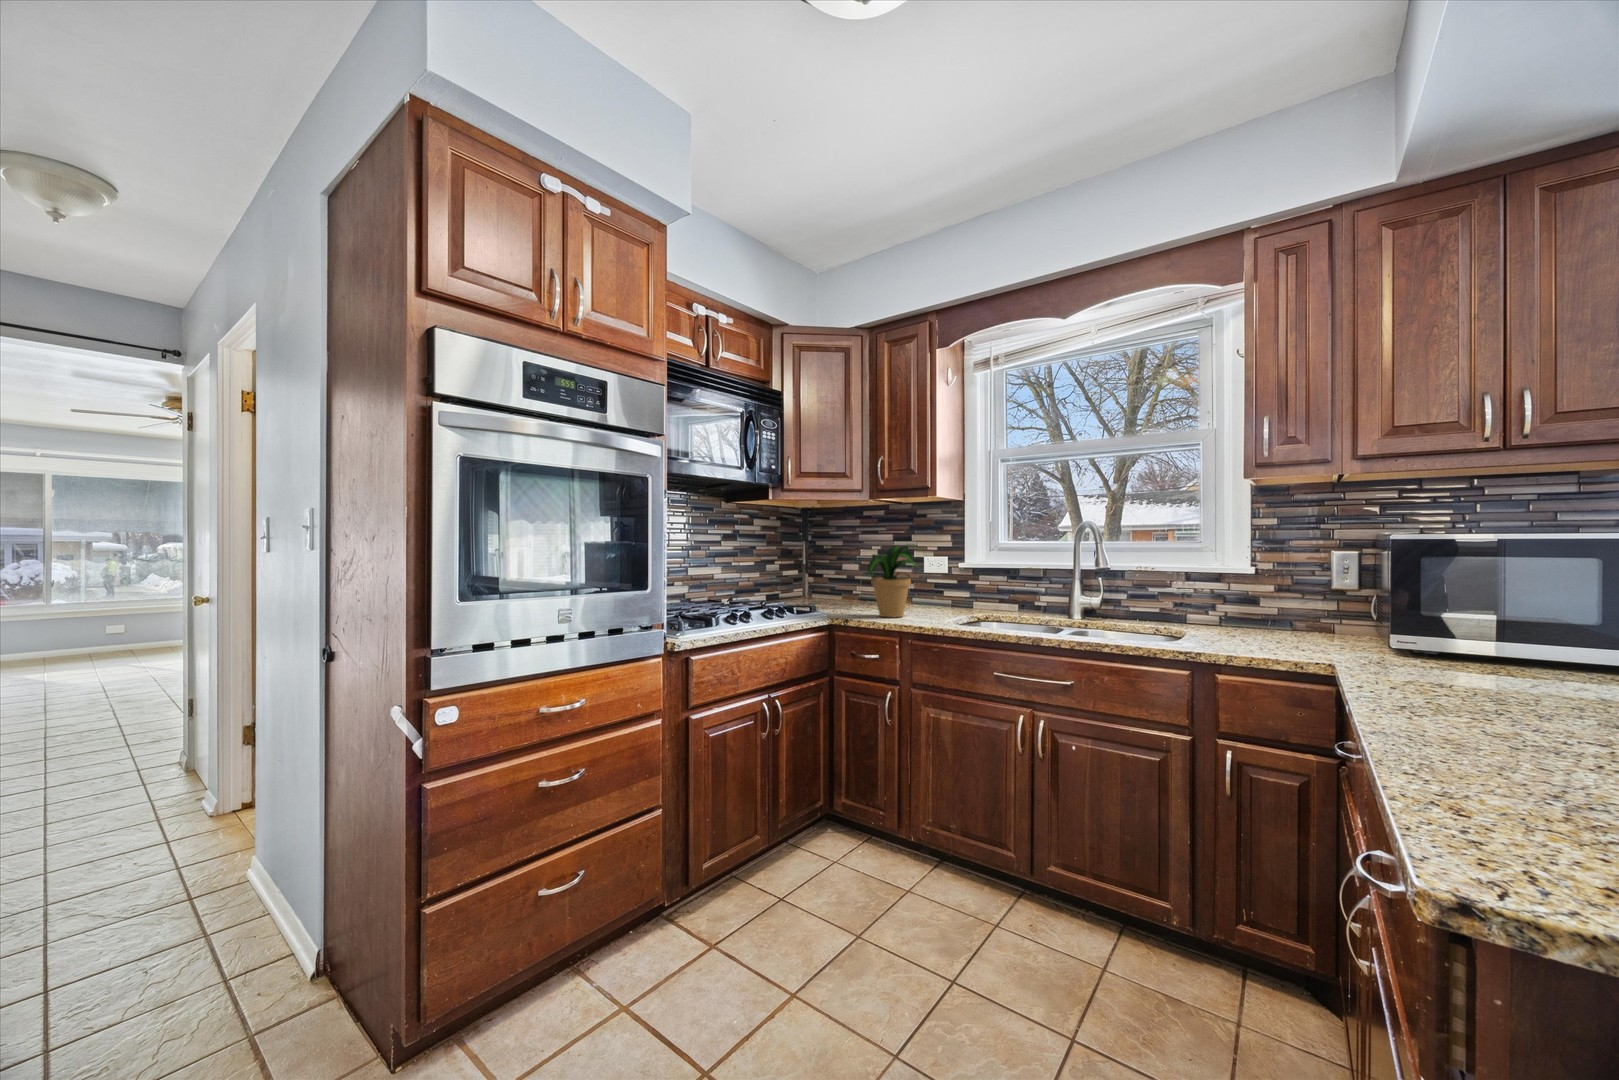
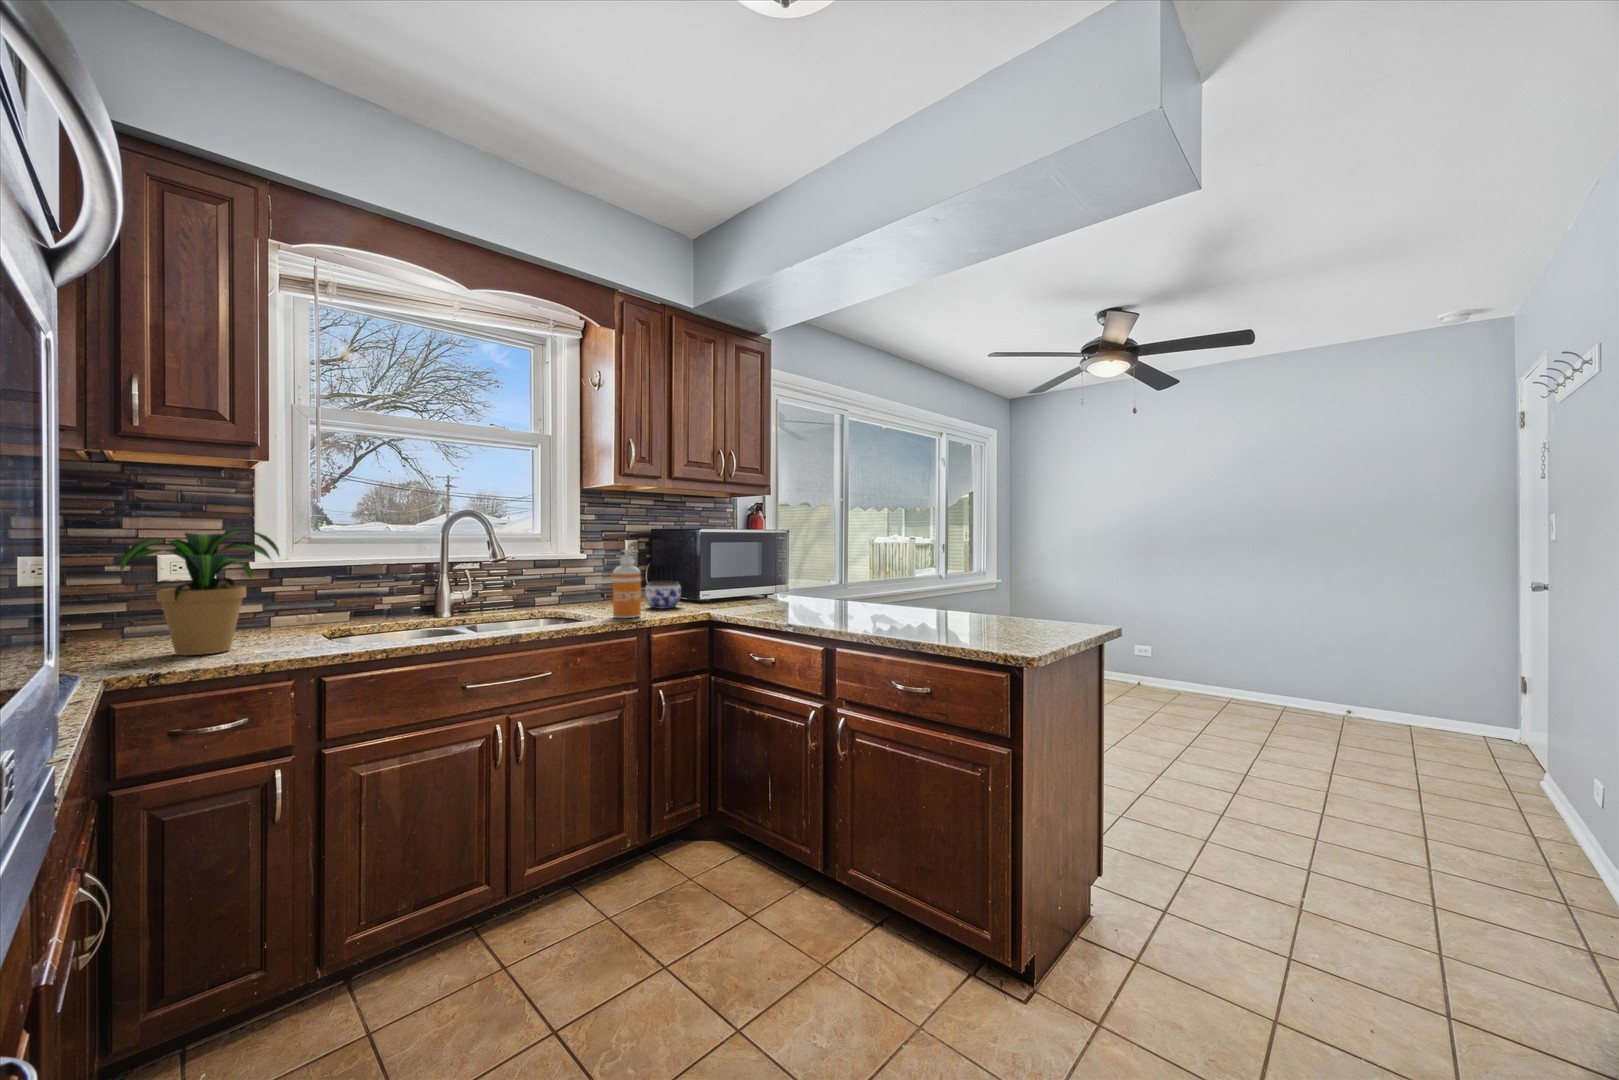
soap dispenser: none [1197,565,1235,648] -> present [613,550,641,618]
jar: none [1299,608,1363,649] -> present [645,581,681,609]

